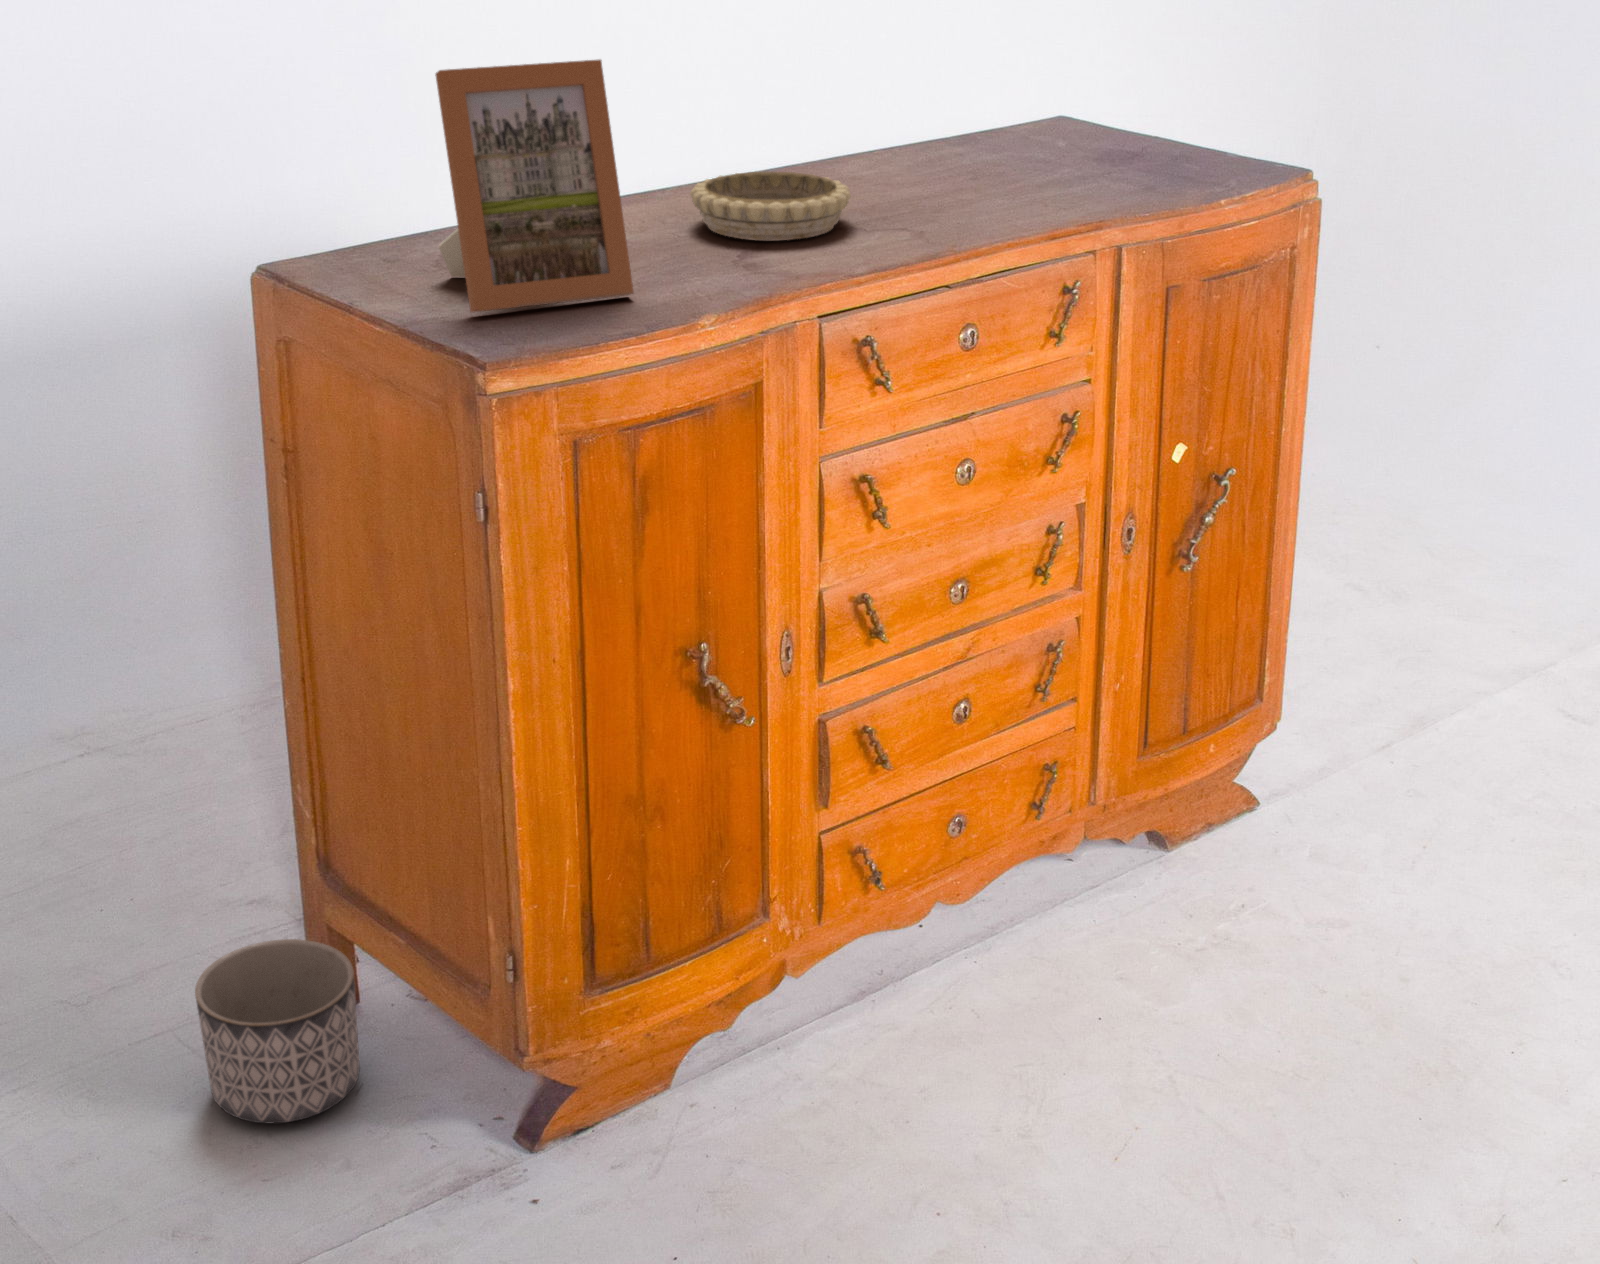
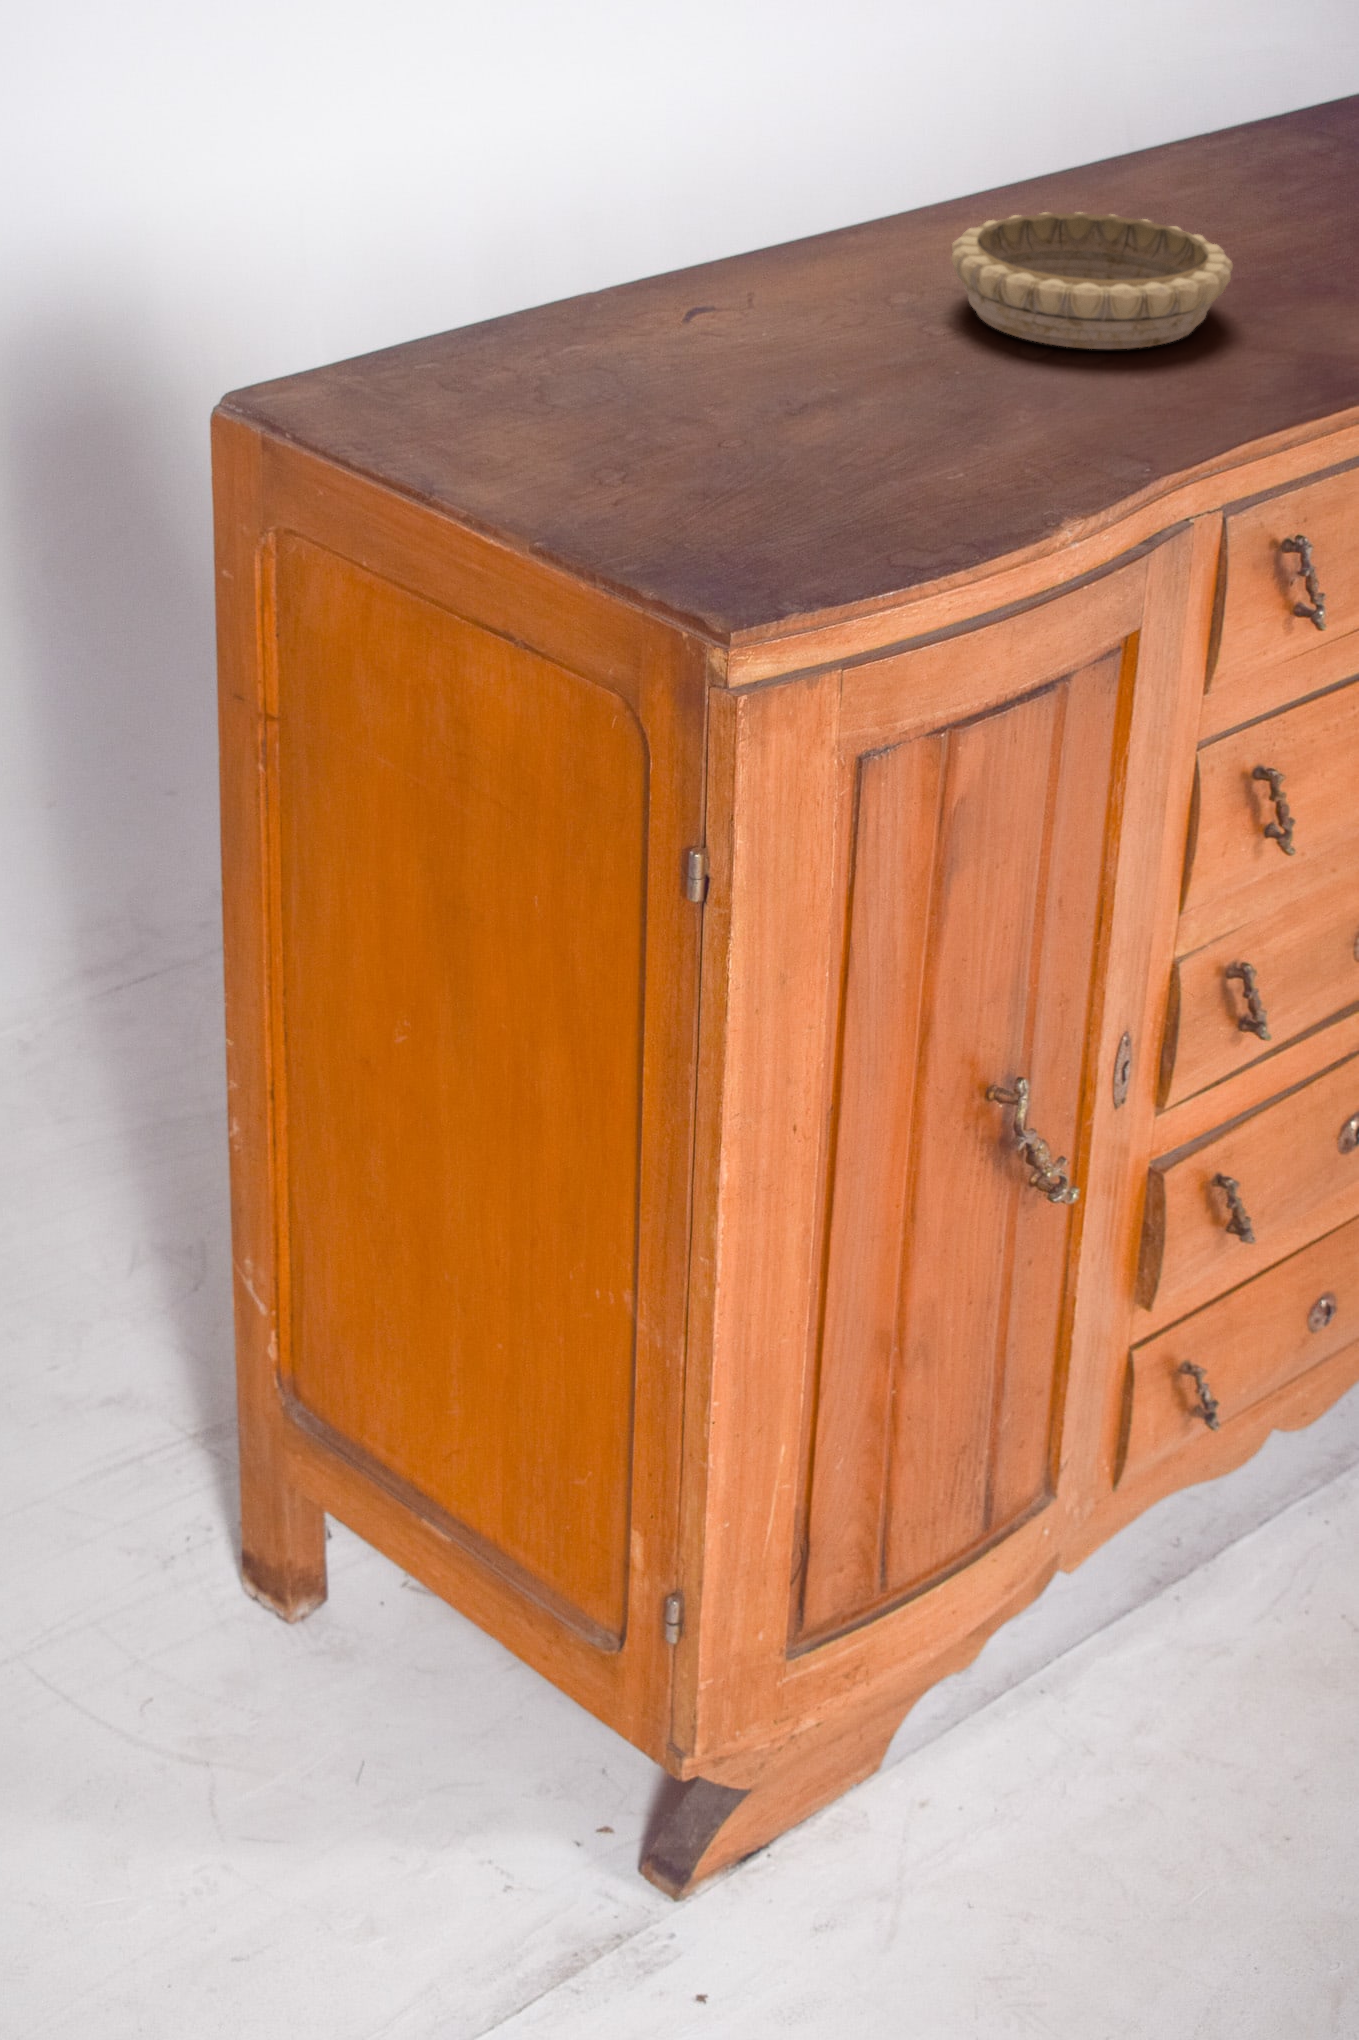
picture frame: present [435,60,634,312] -> none [564,47,930,512]
planter: present [195,939,360,1124] -> none [98,1527,363,1848]

